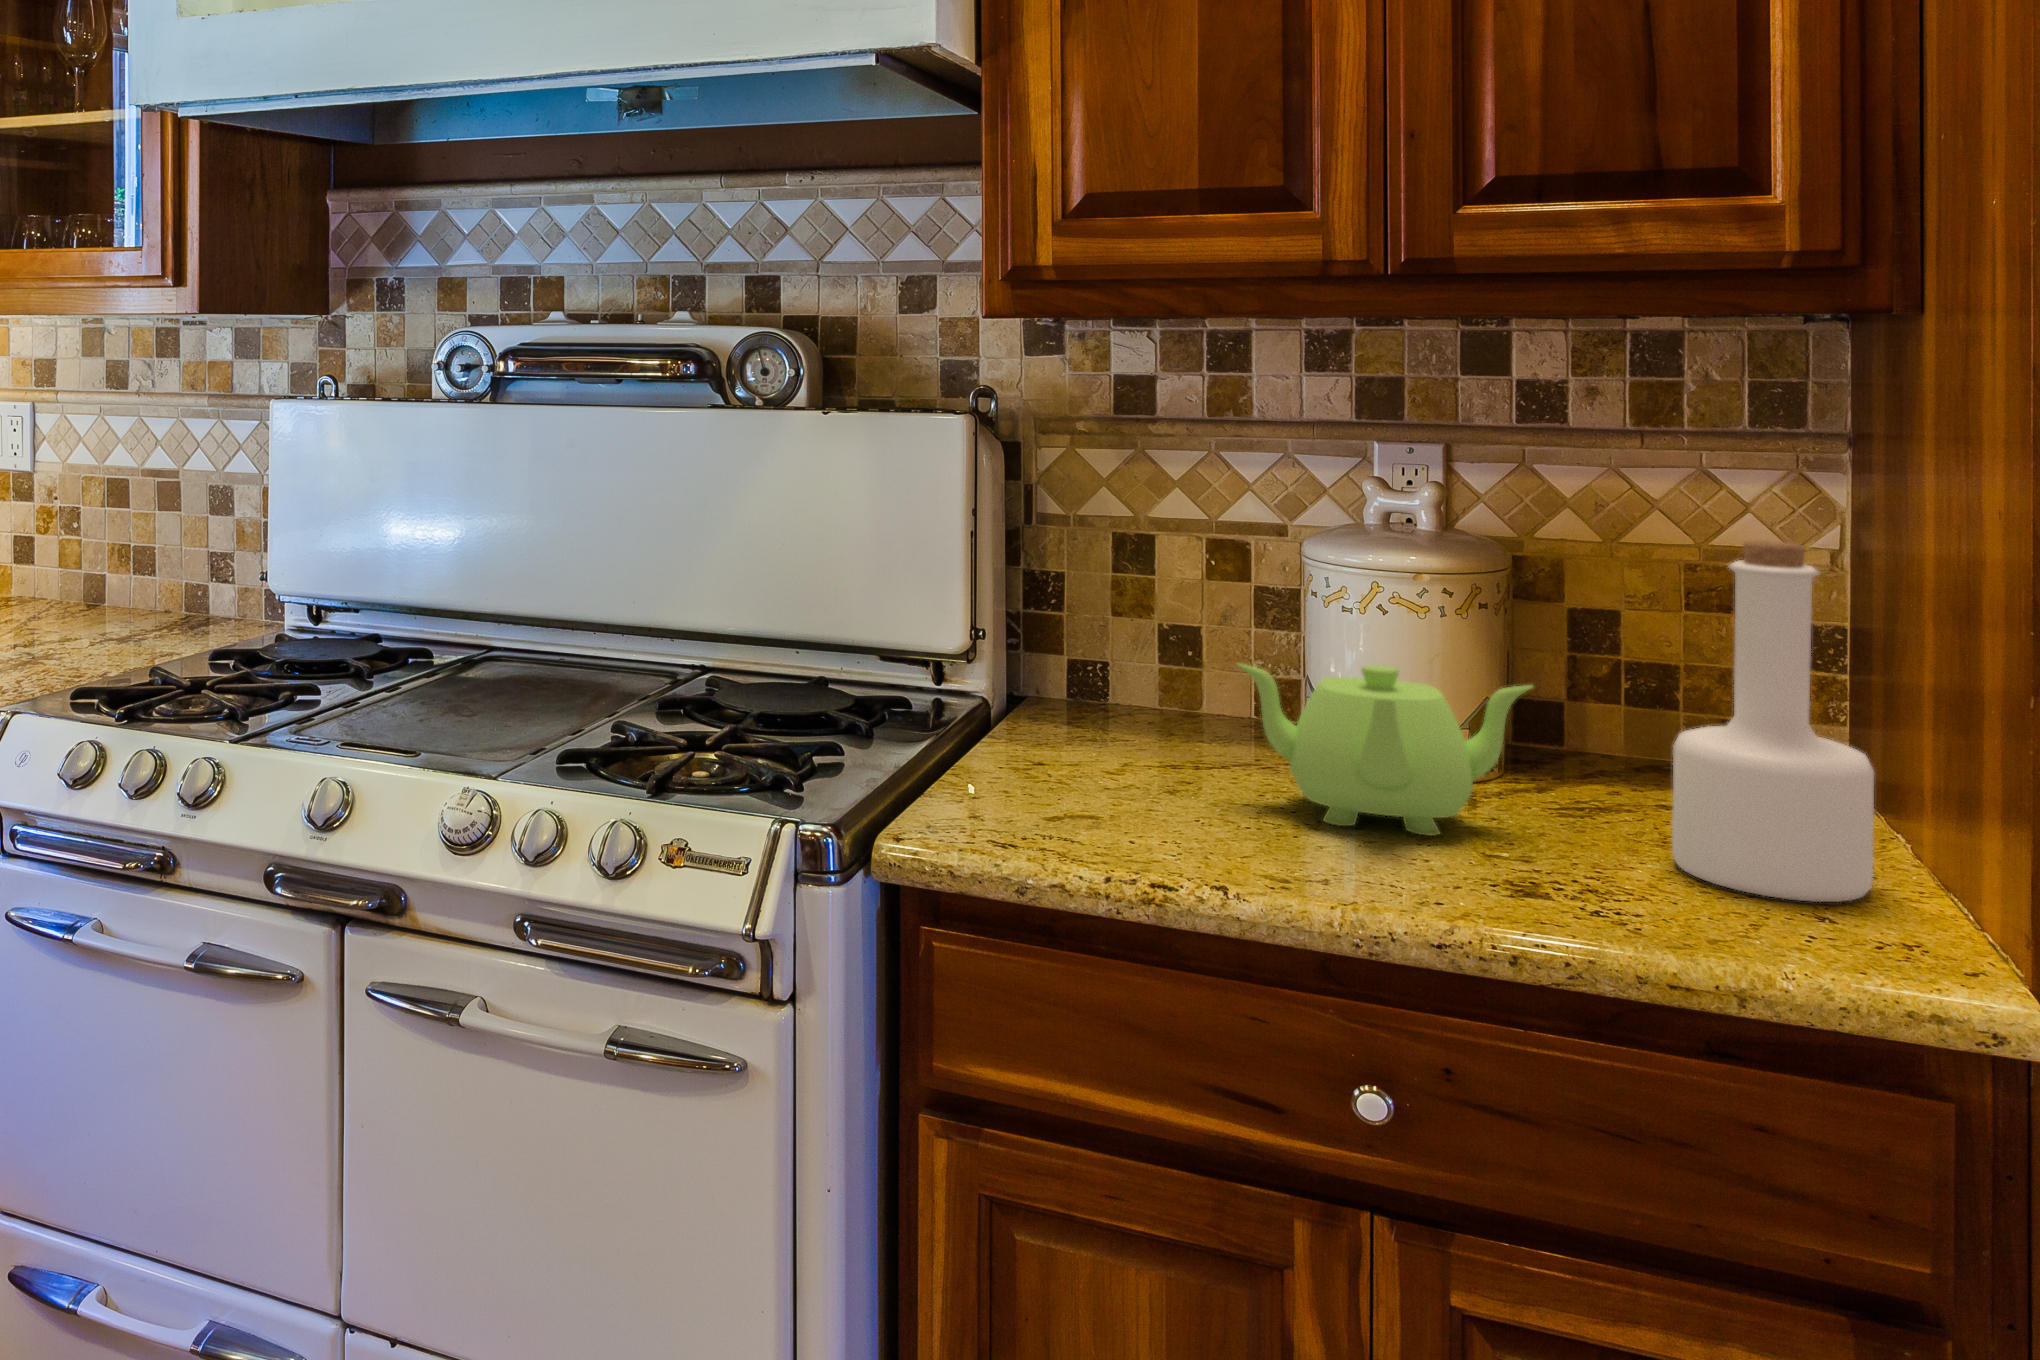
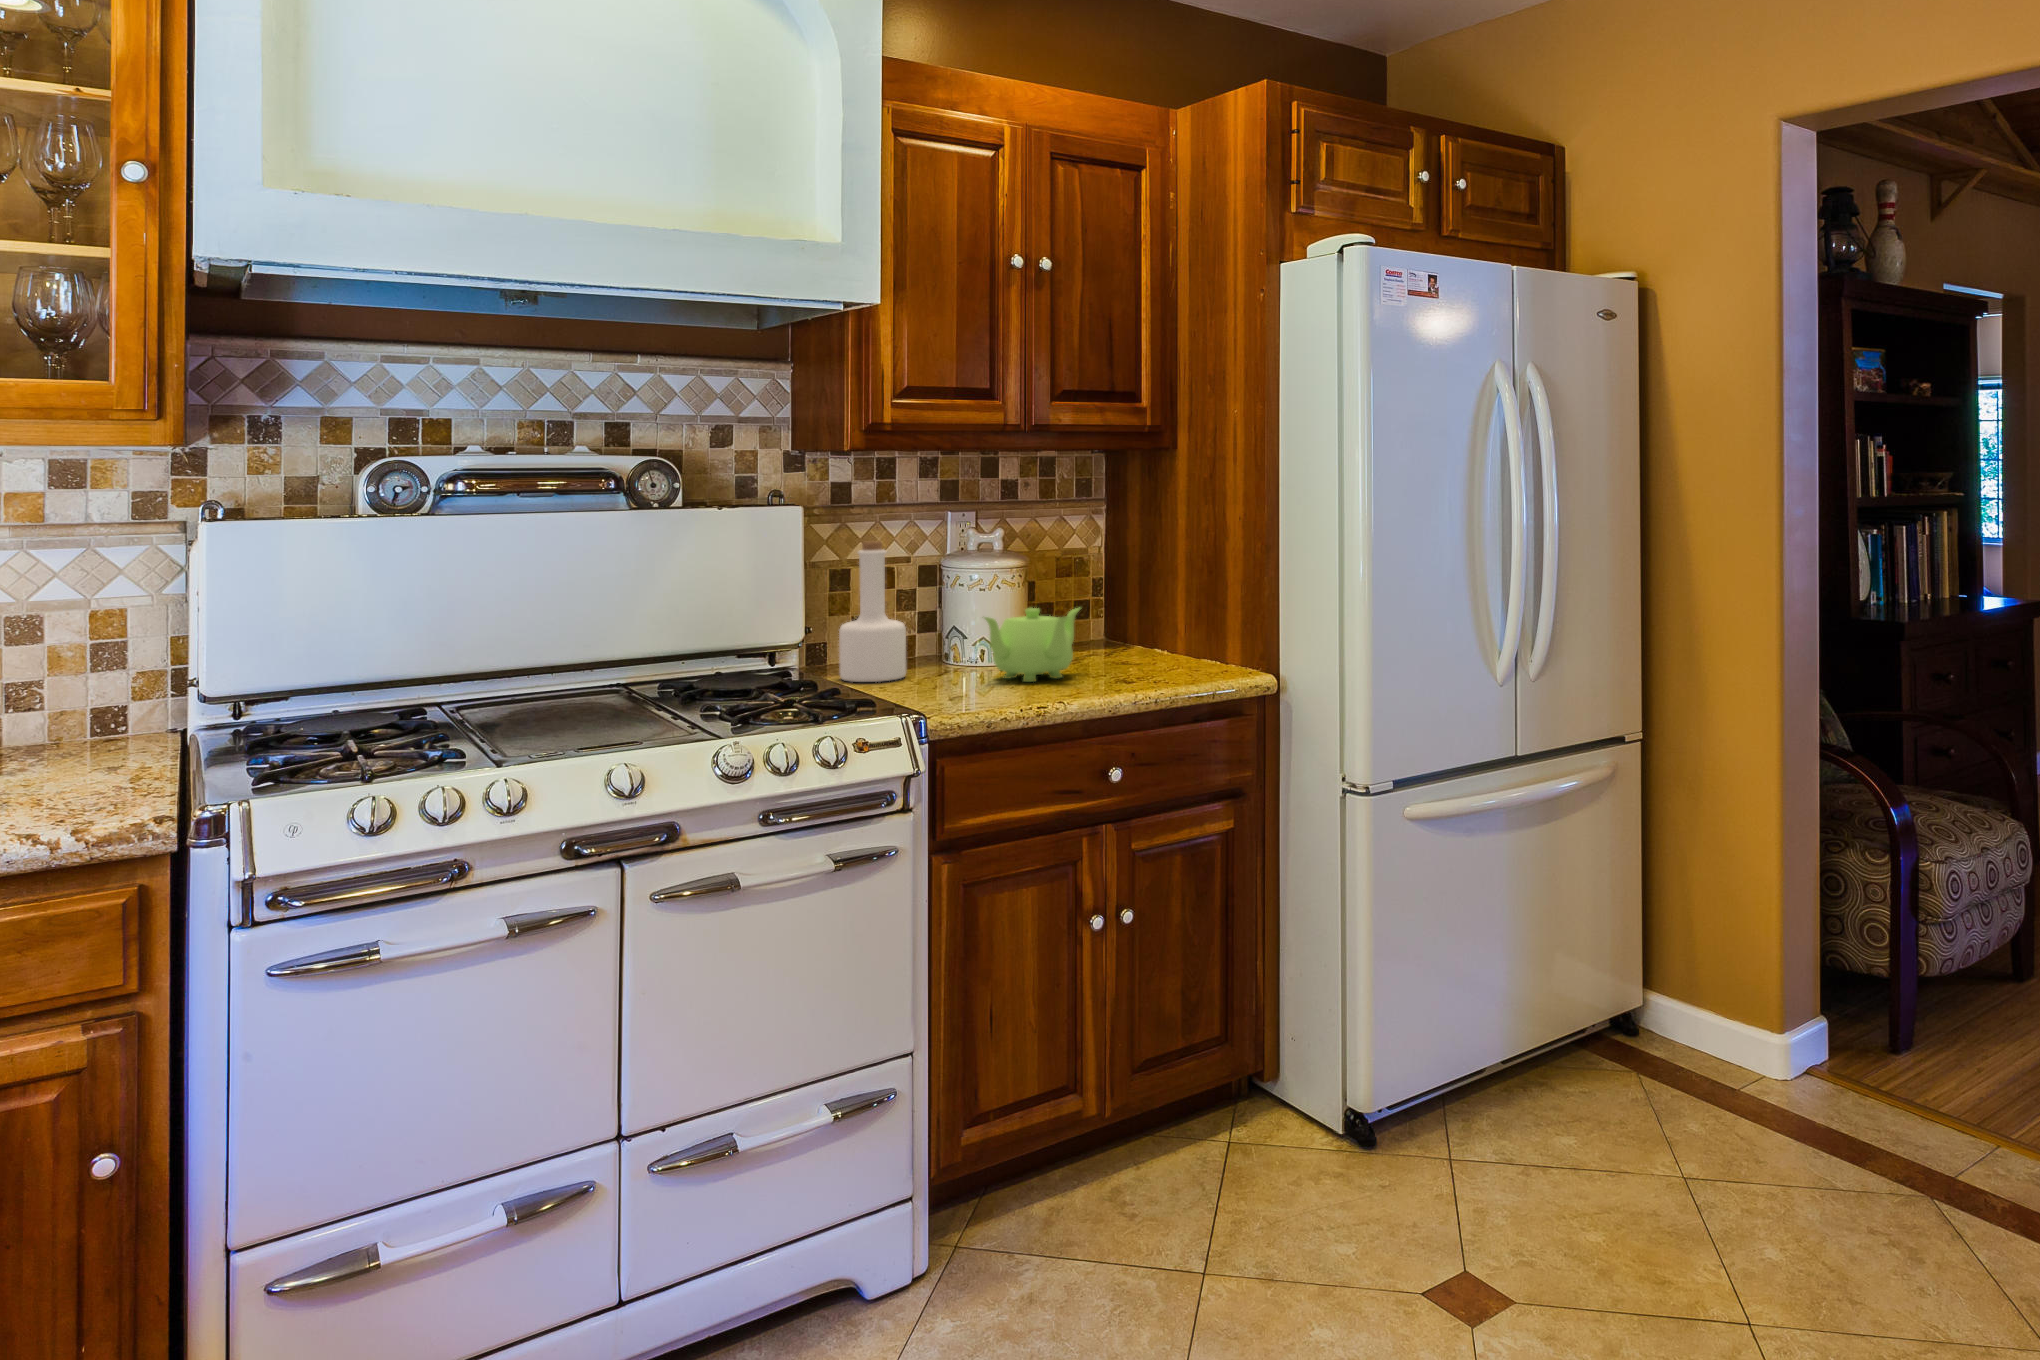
bottle: present [1672,541,1874,902] -> present [839,541,906,682]

